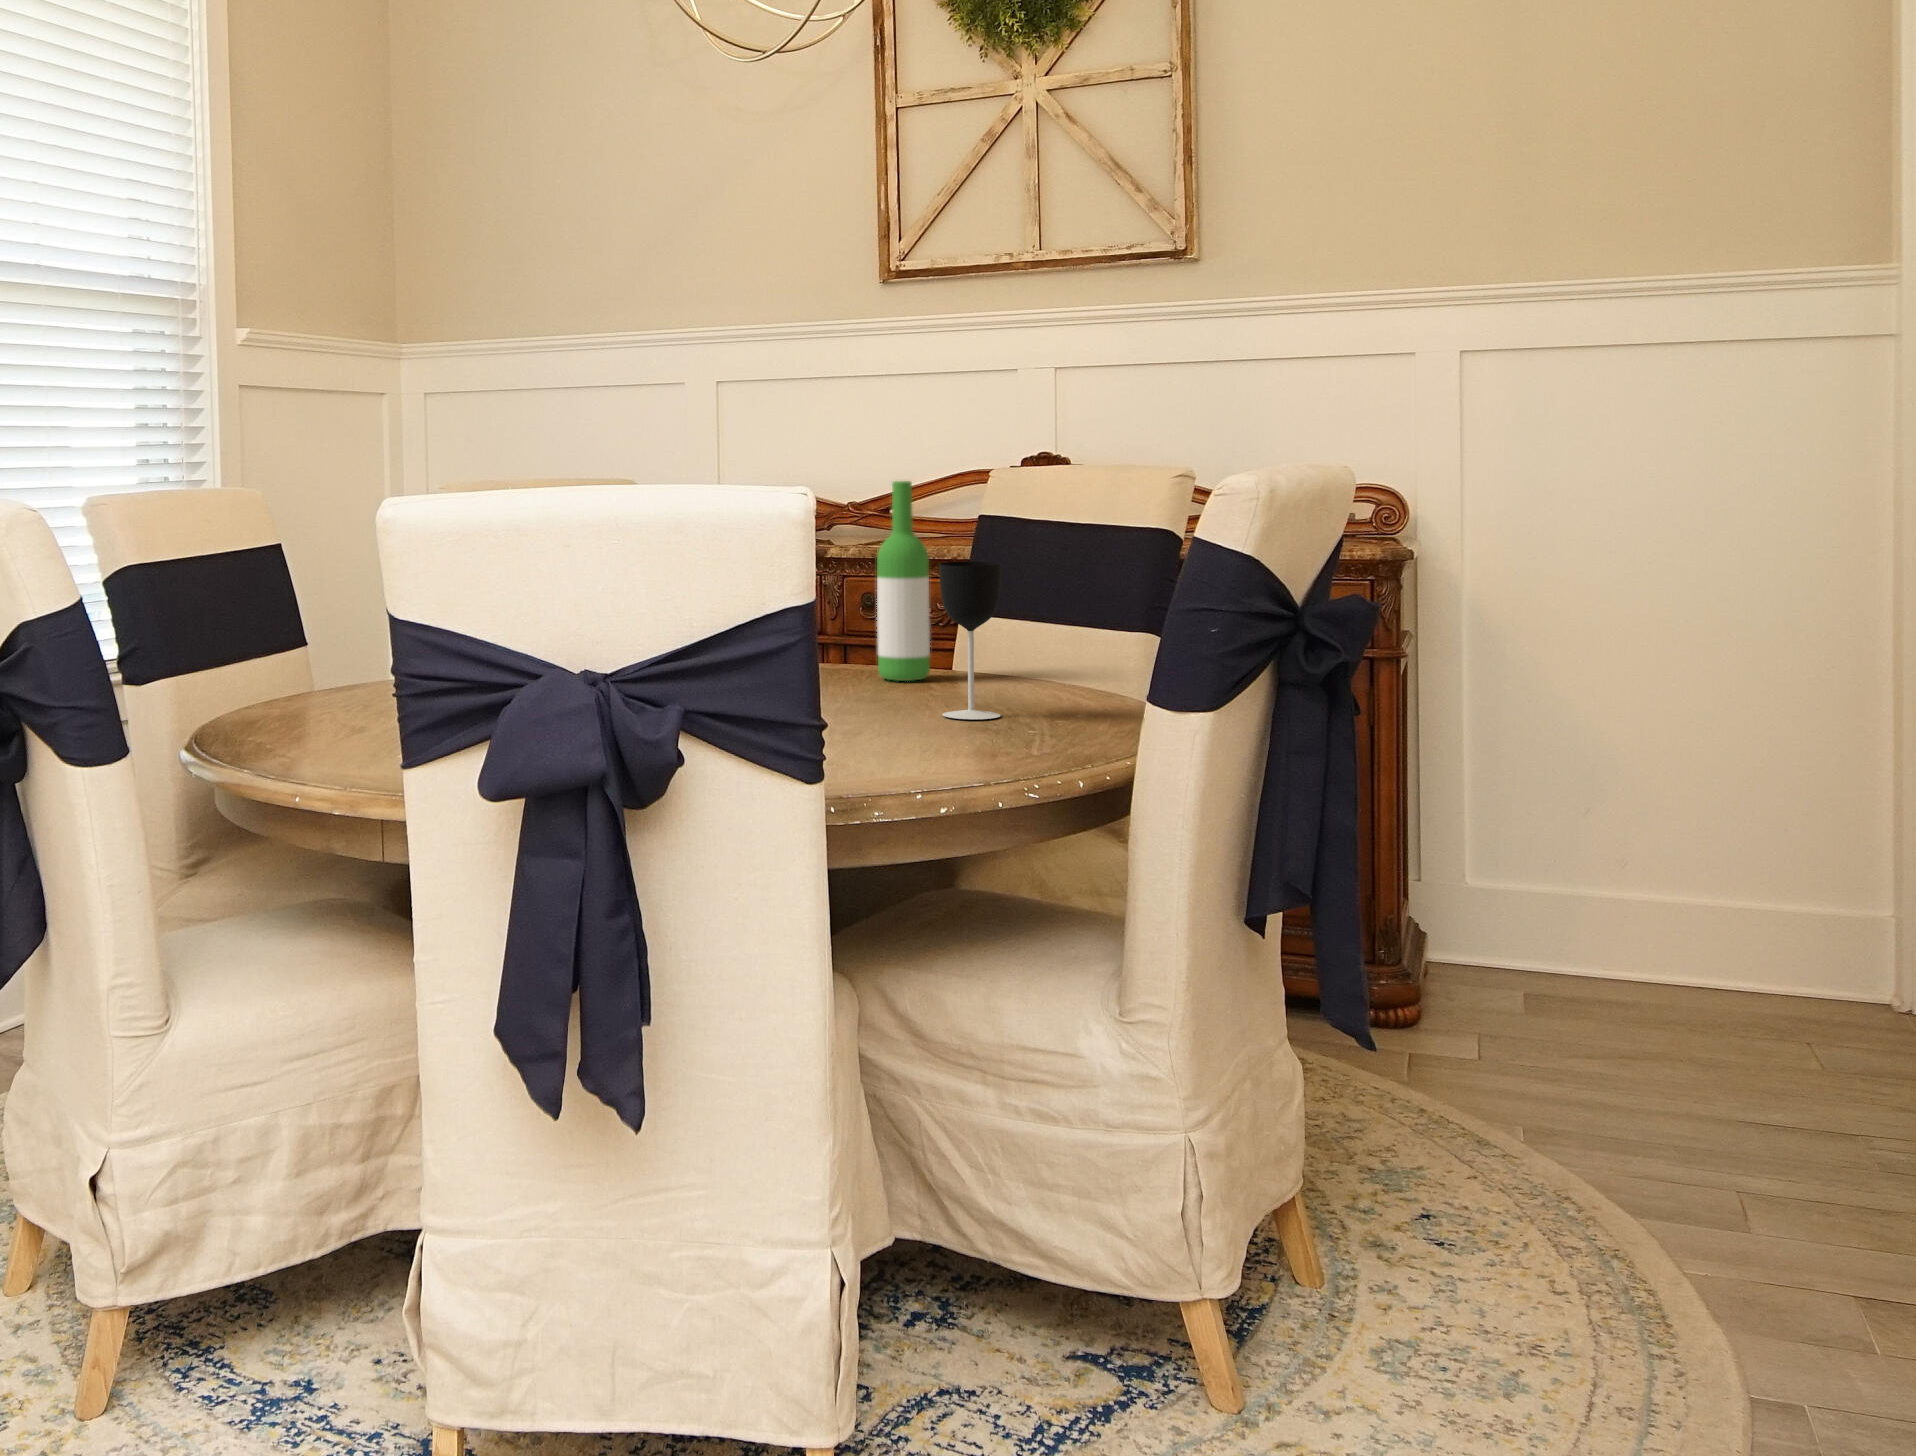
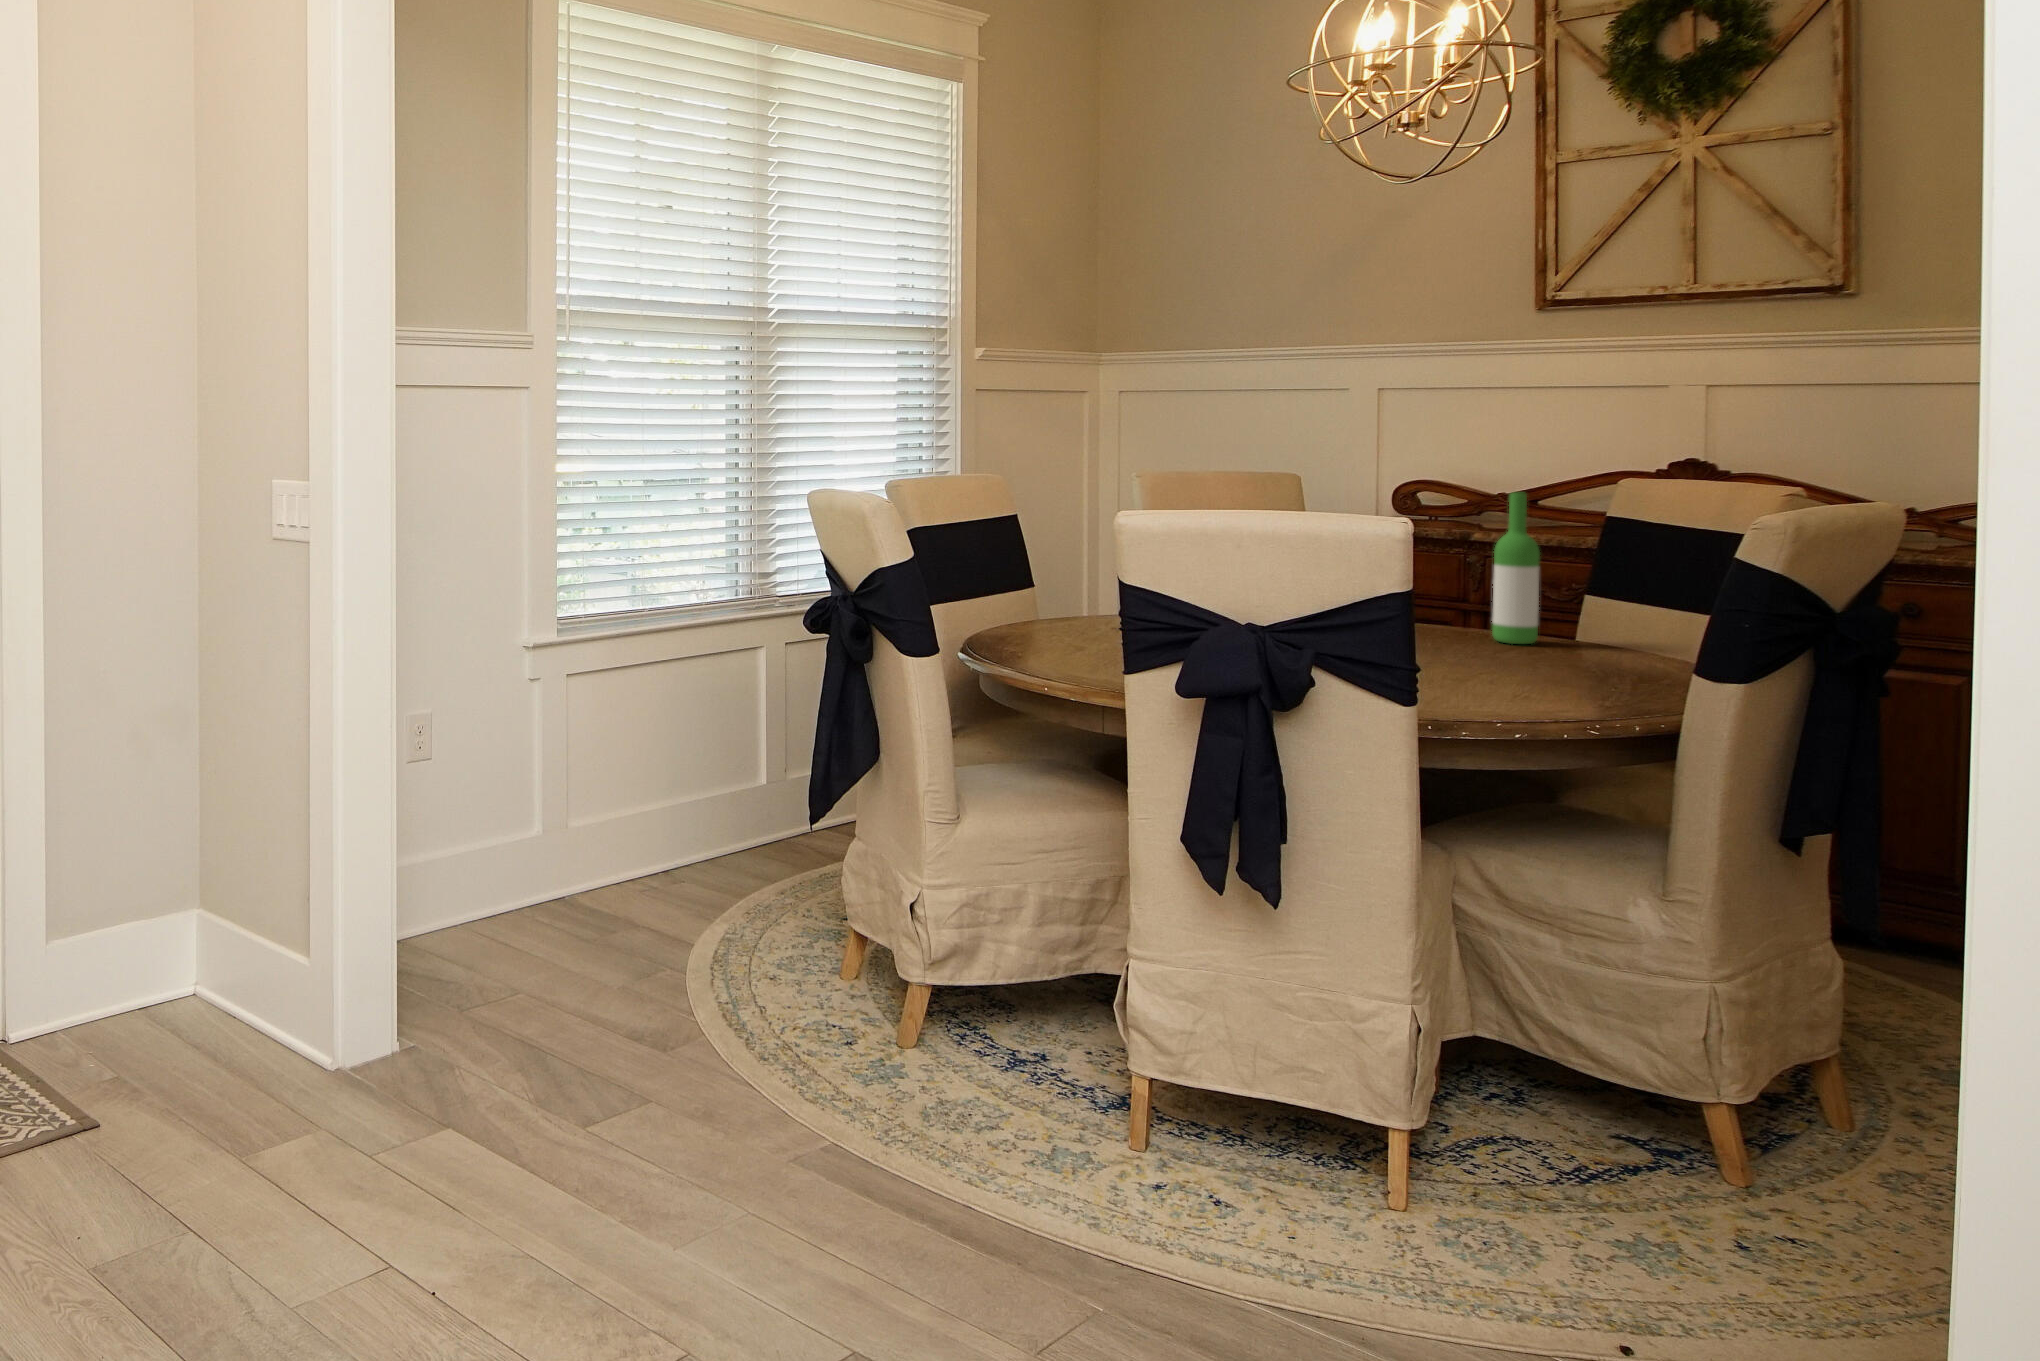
wine glass: present [939,562,1001,719] -> none [1536,560,1591,677]

